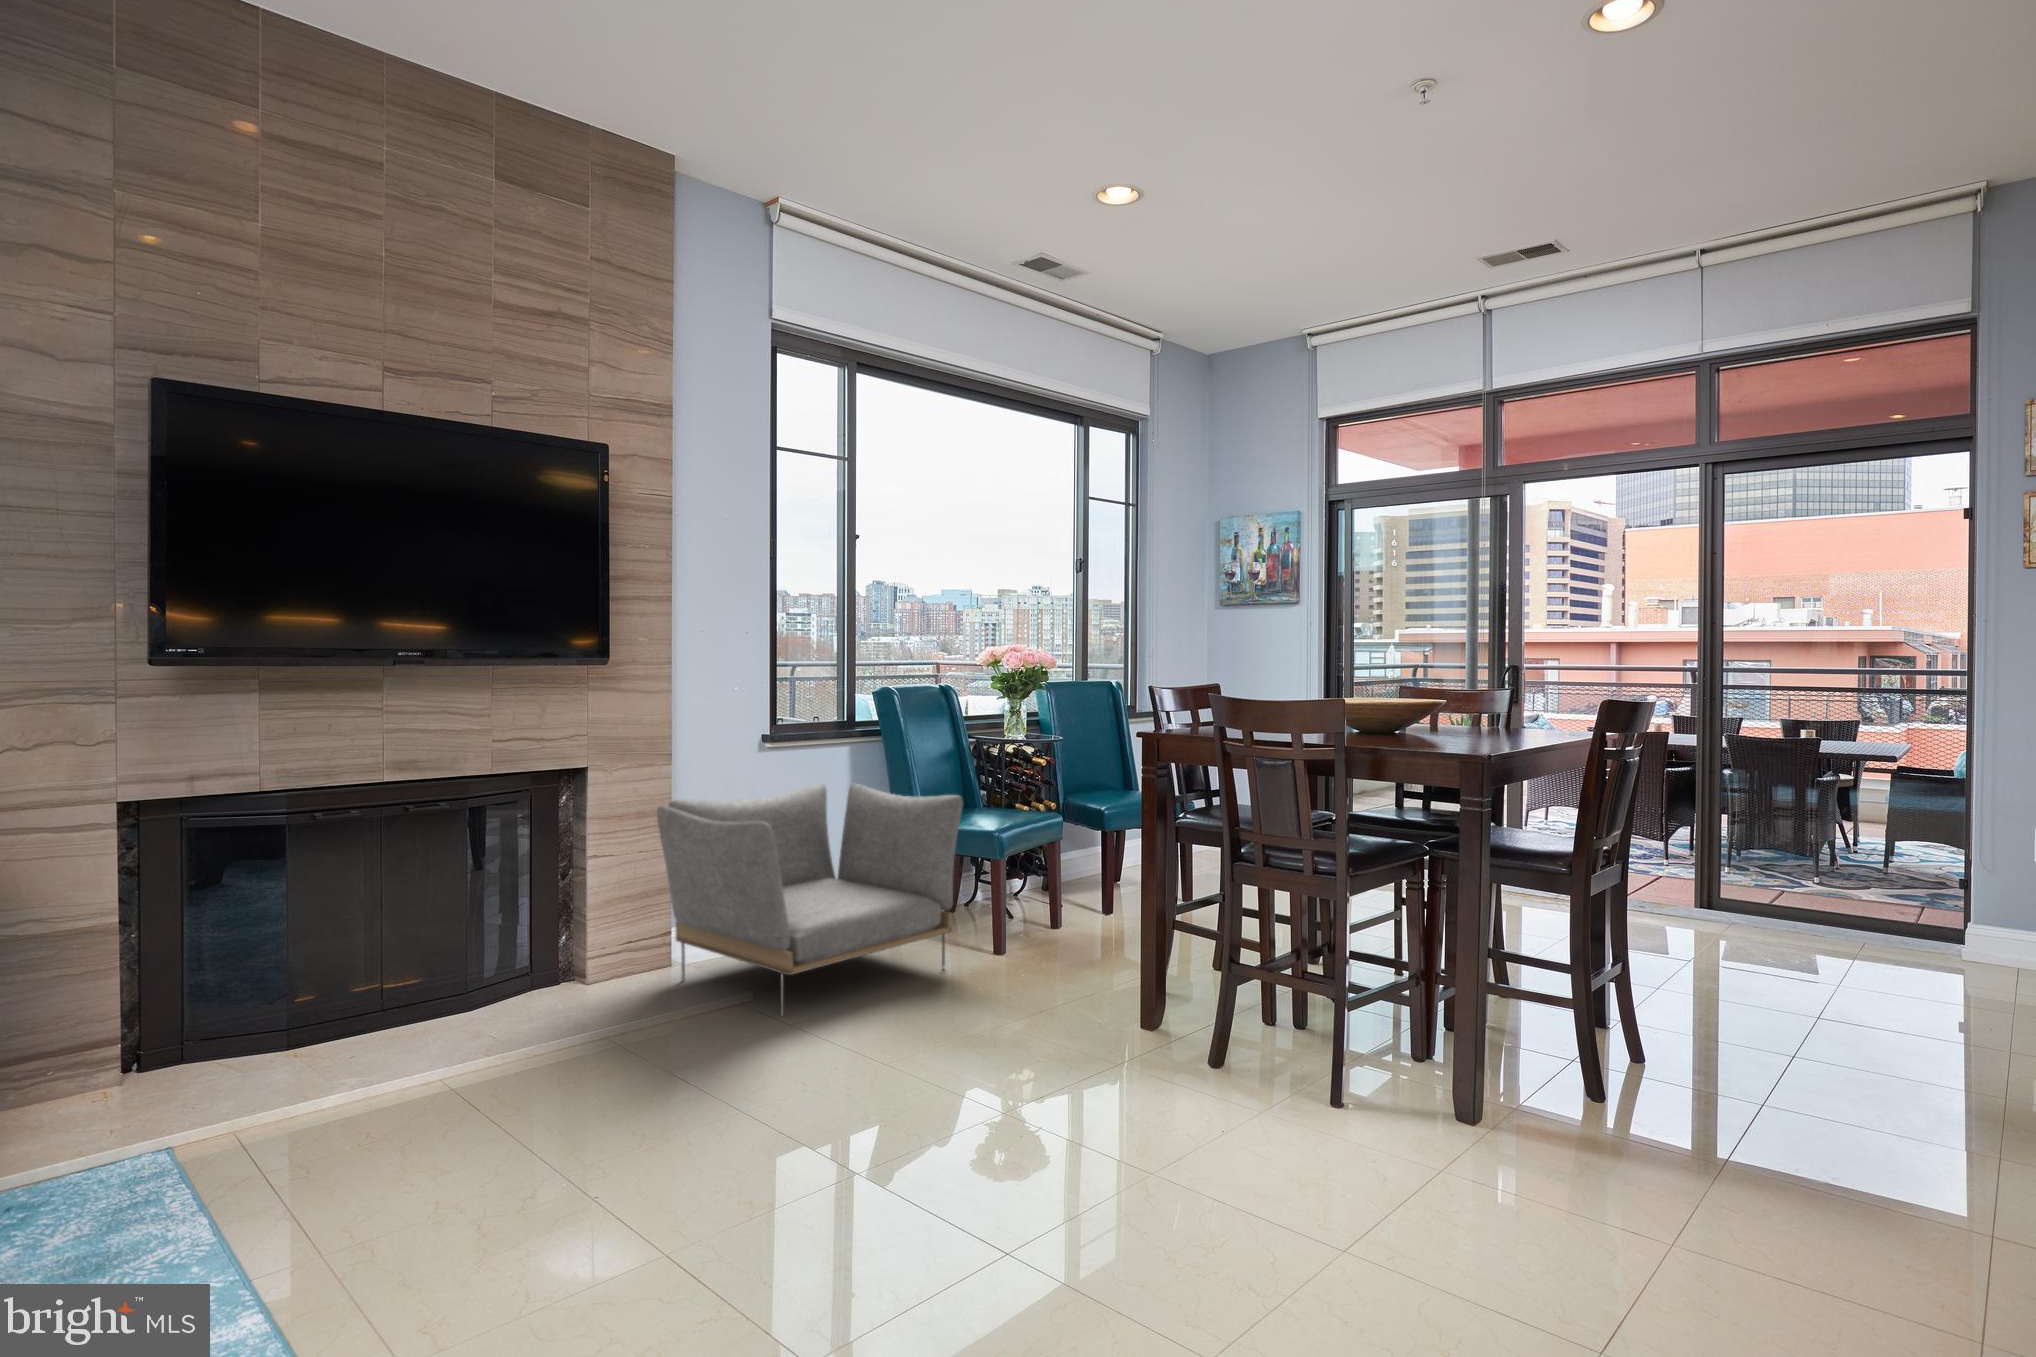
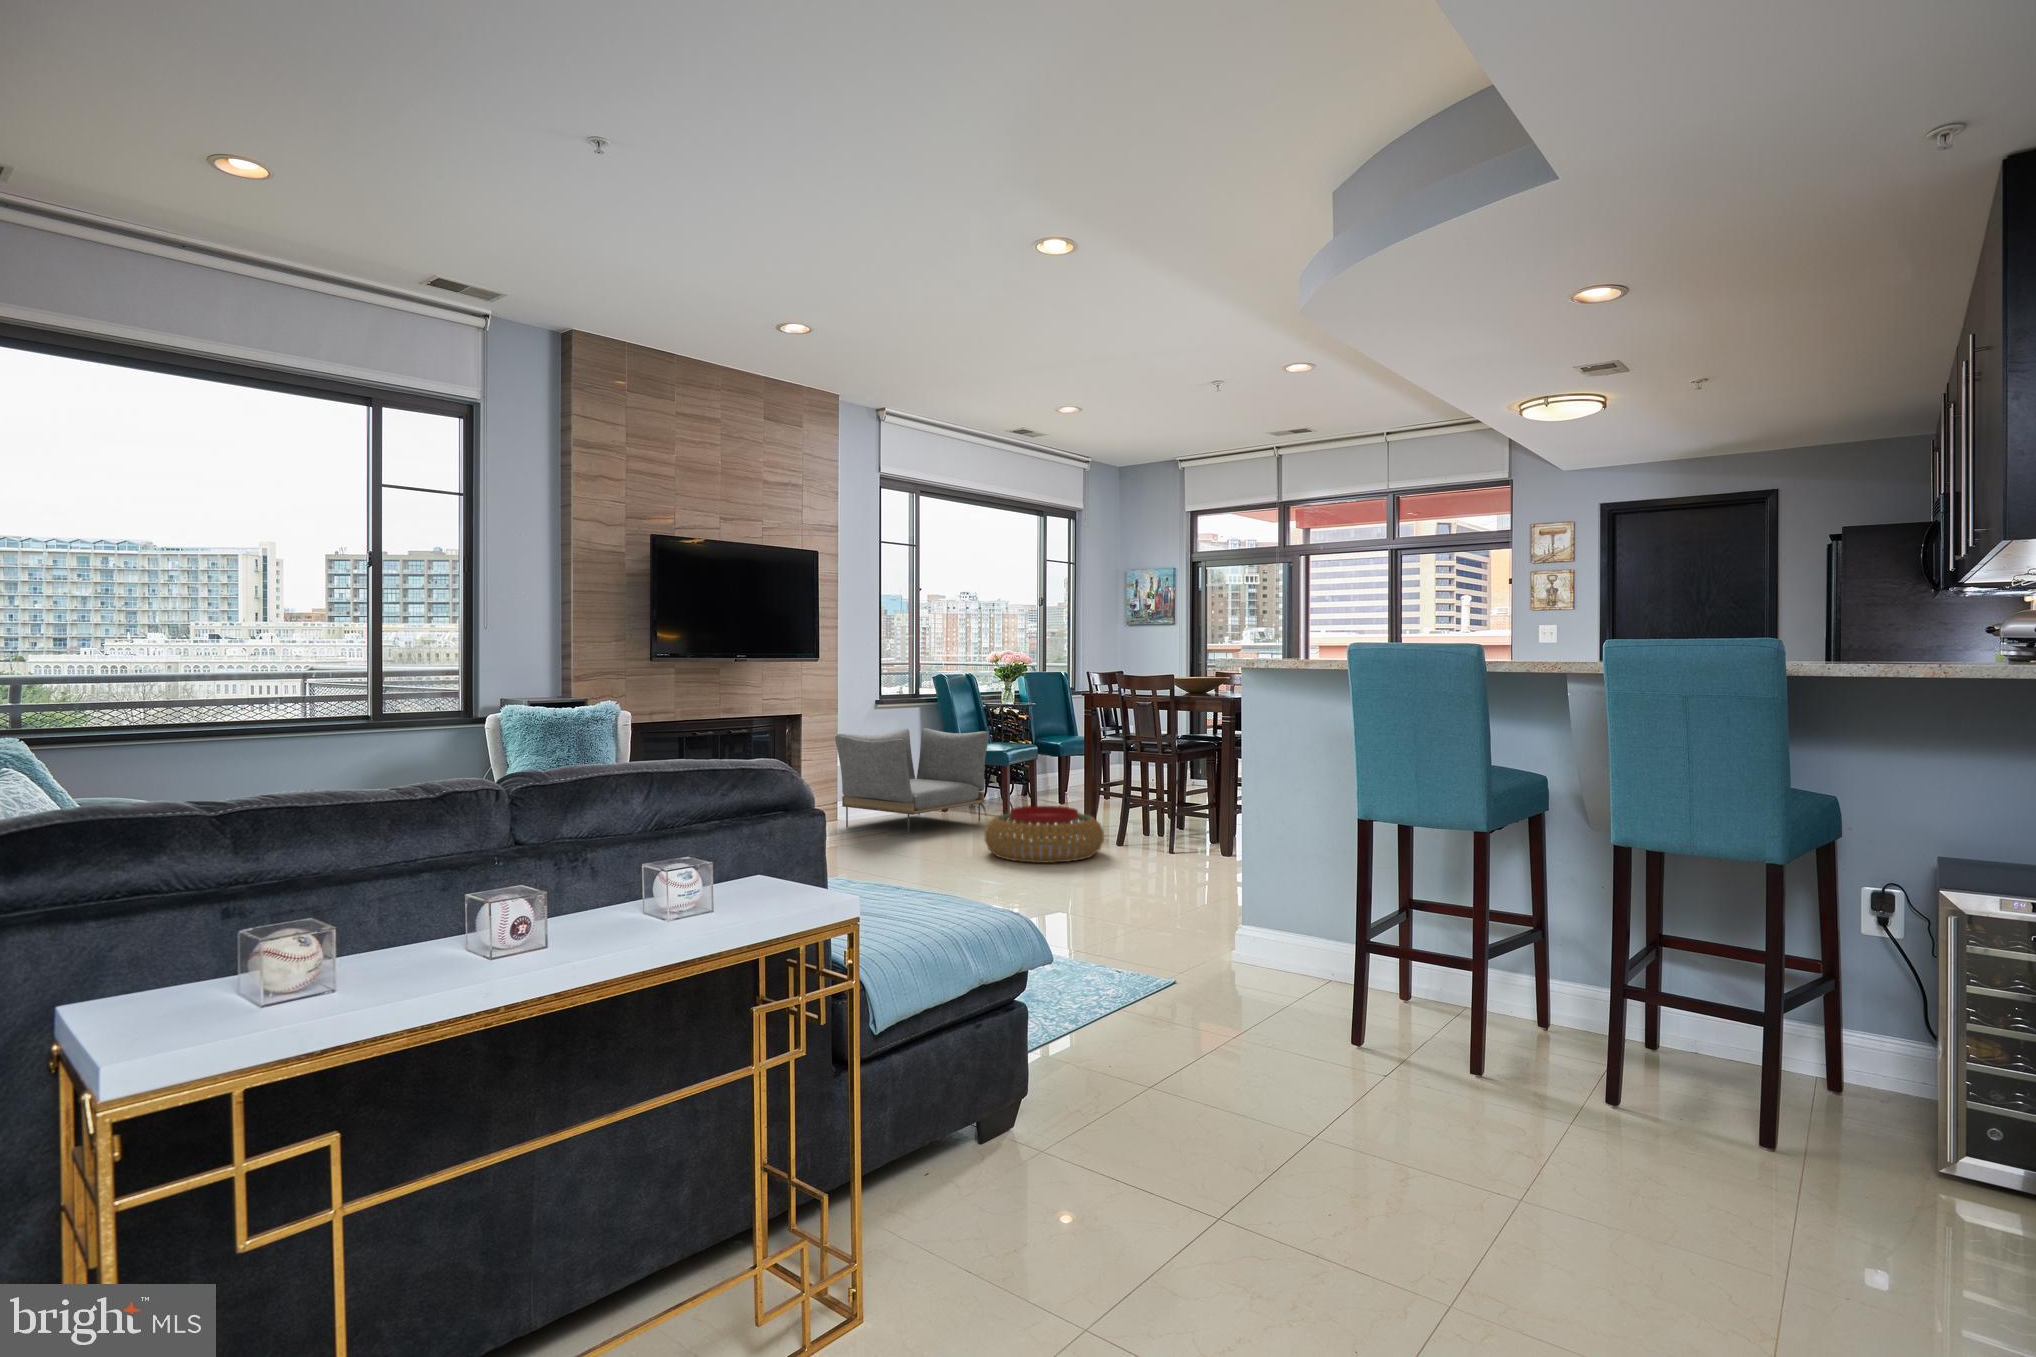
pouf: none [907,982,1184,1154] -> present [984,806,1104,863]

